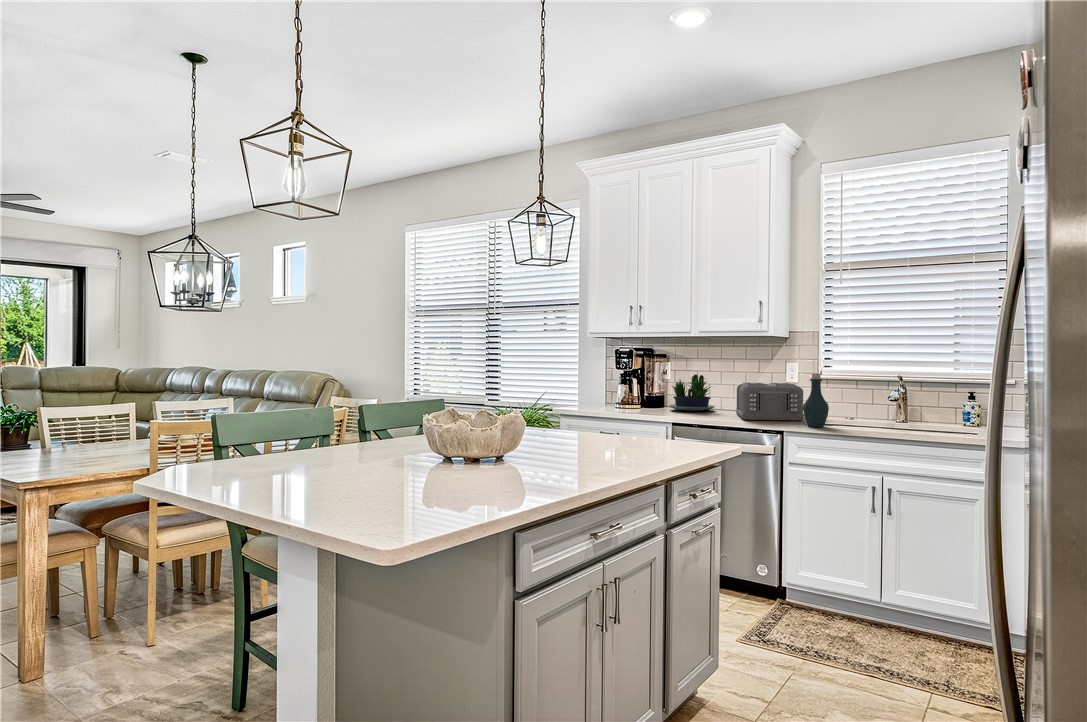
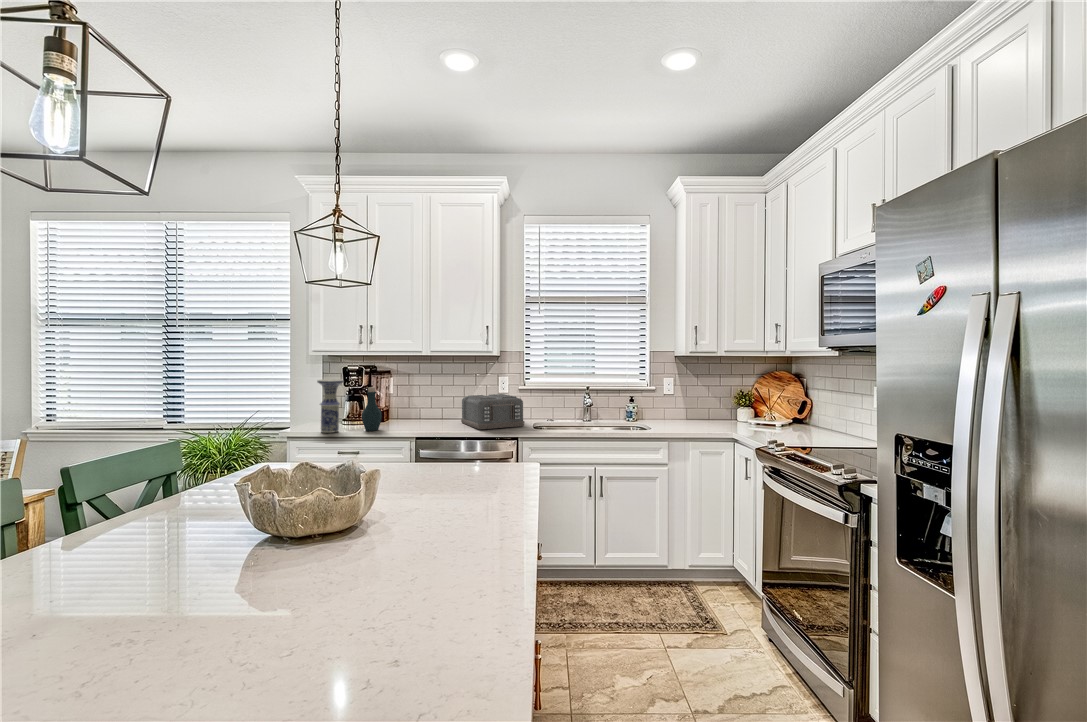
vase: none [585,360,610,412] -> present [317,379,343,433]
bottle: present [803,373,829,427] -> present [362,387,382,431]
potted plant: present [670,374,715,411] -> none [398,389,445,422]

